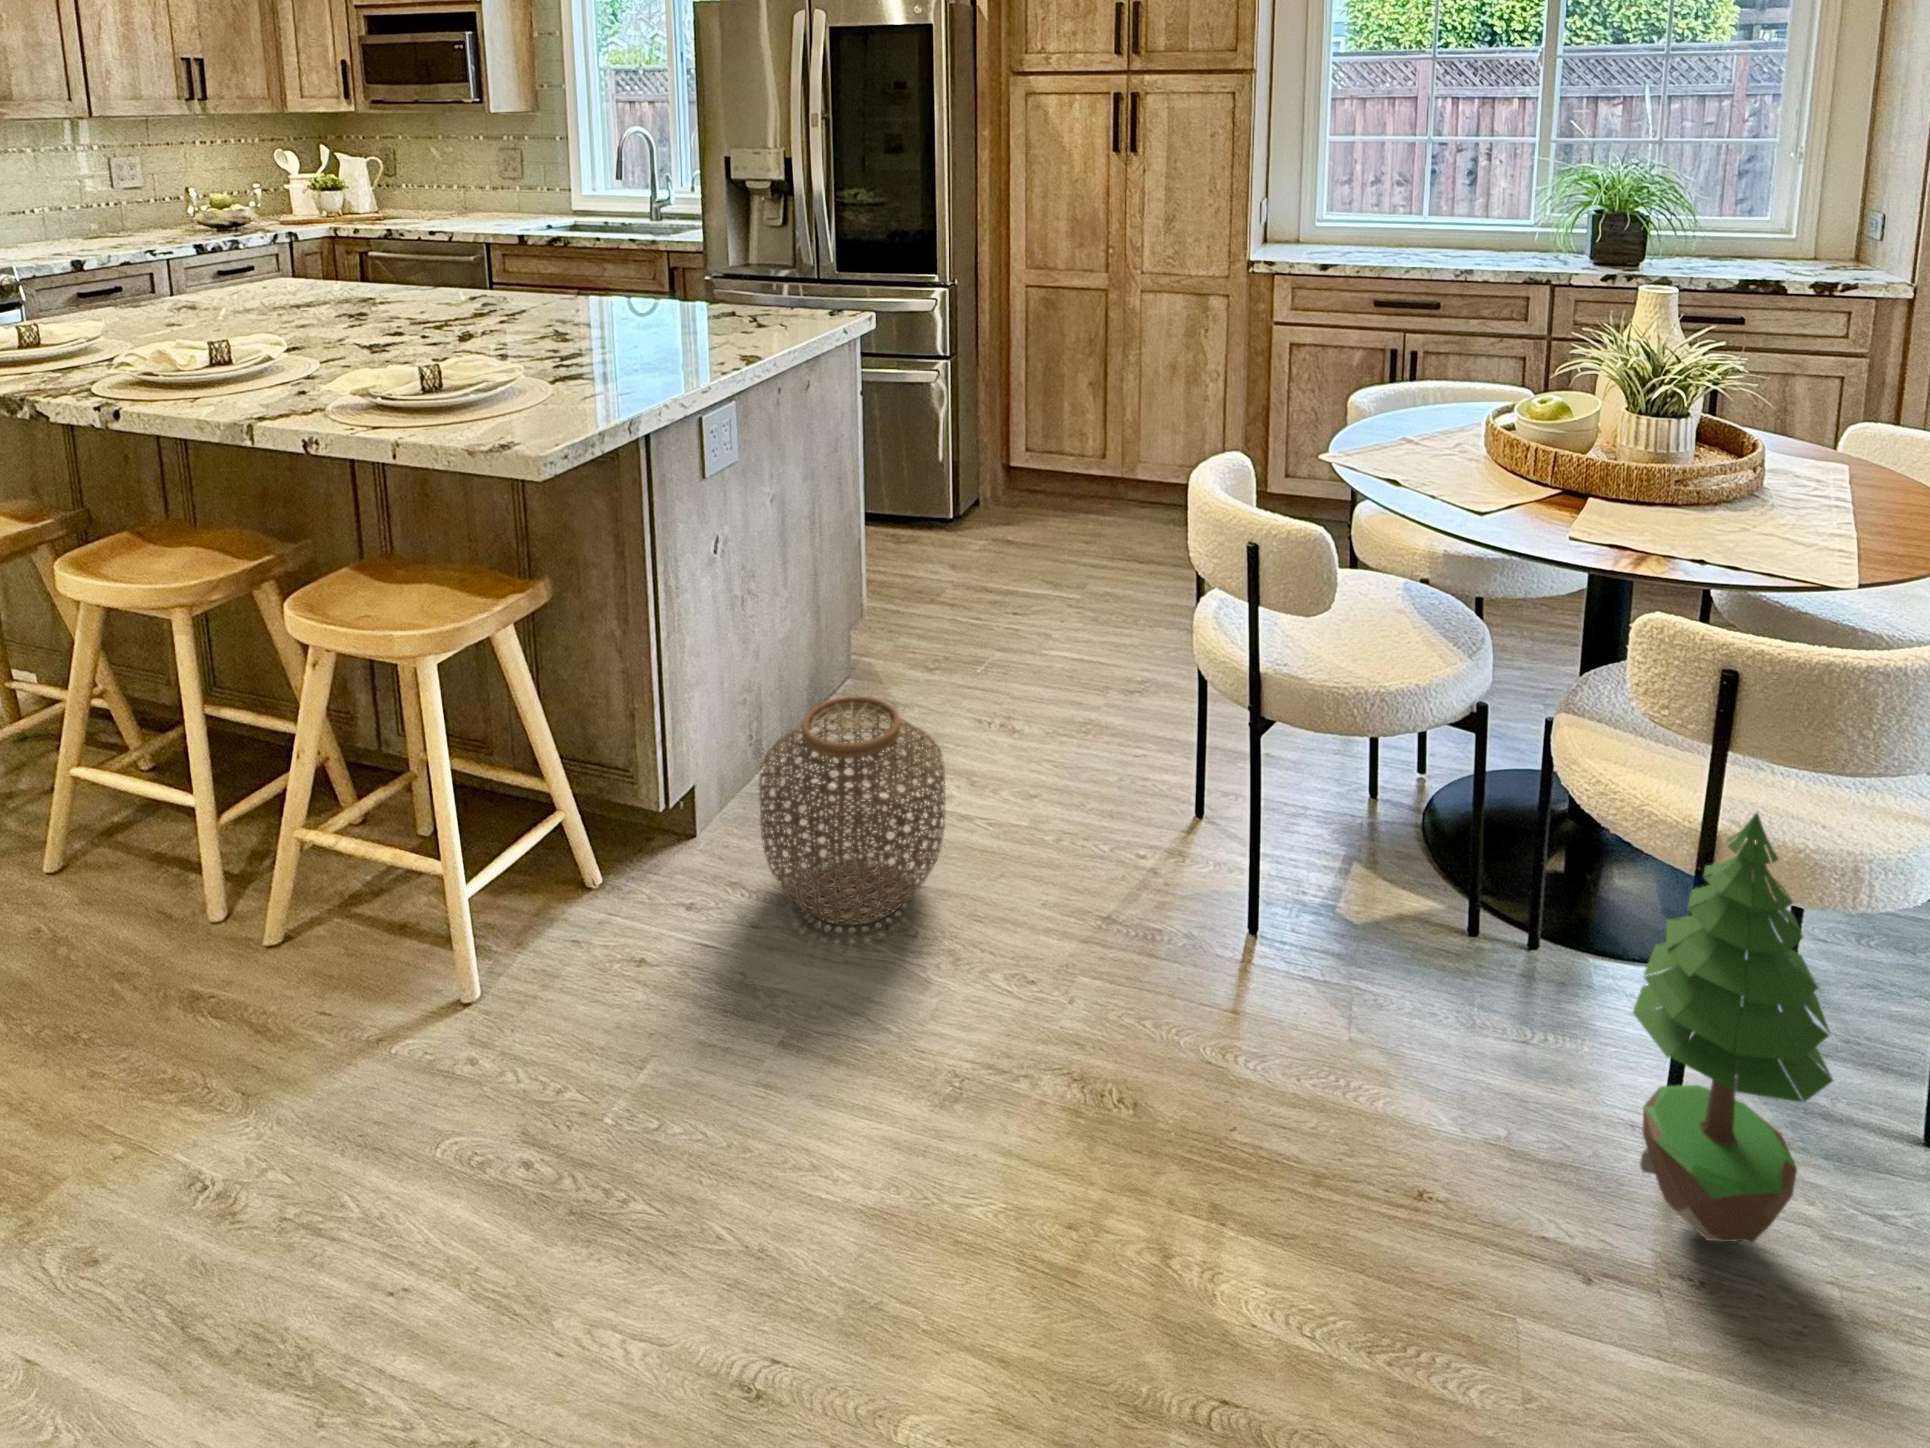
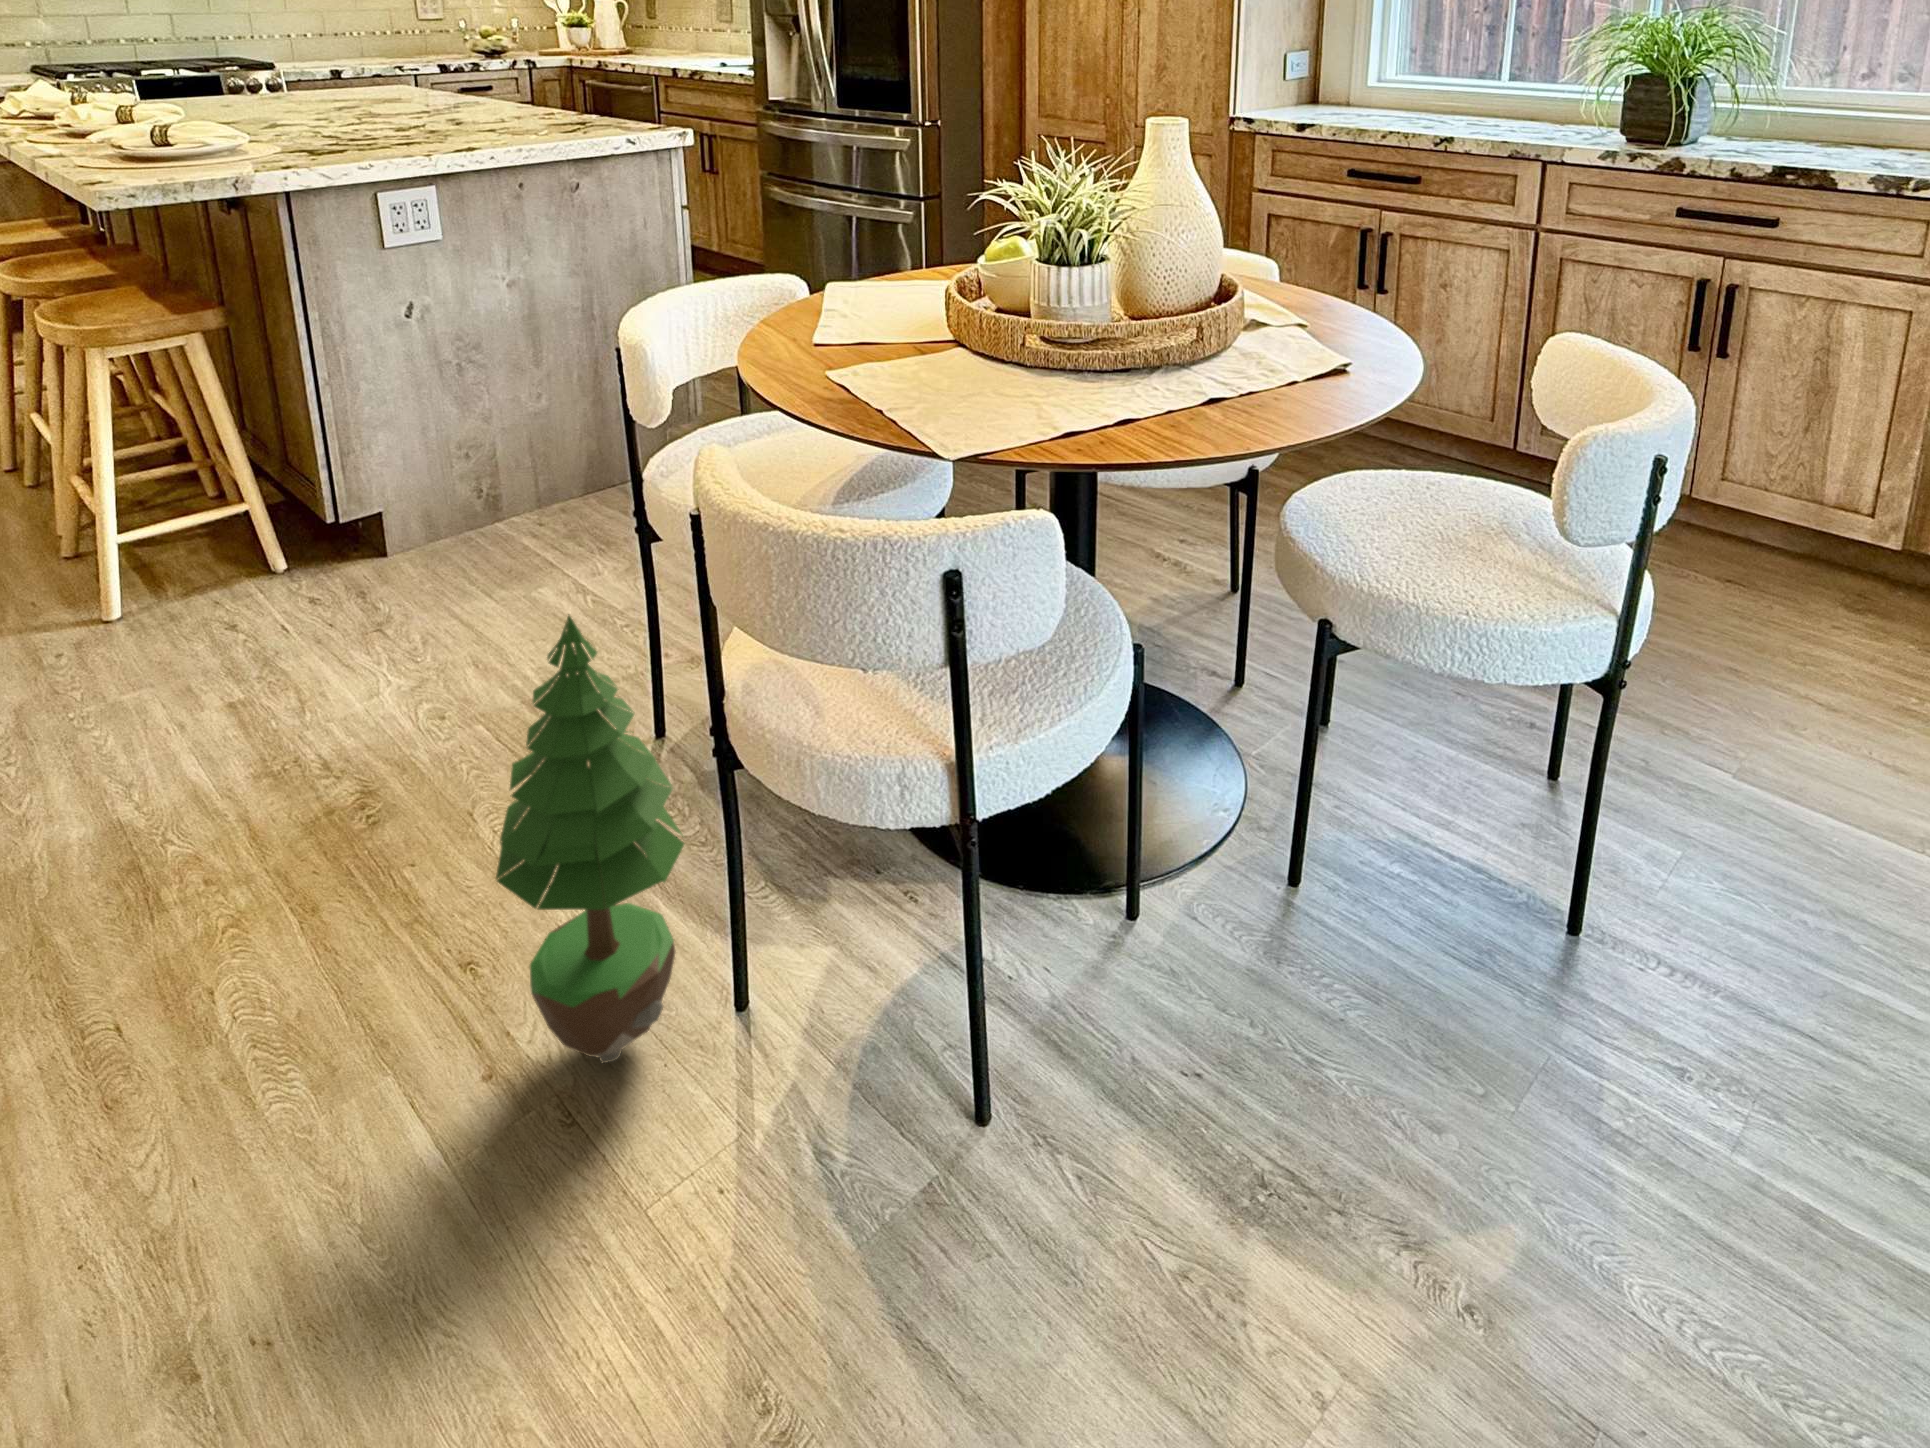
woven basket: present [759,697,945,925] -> none [308,442,494,632]

